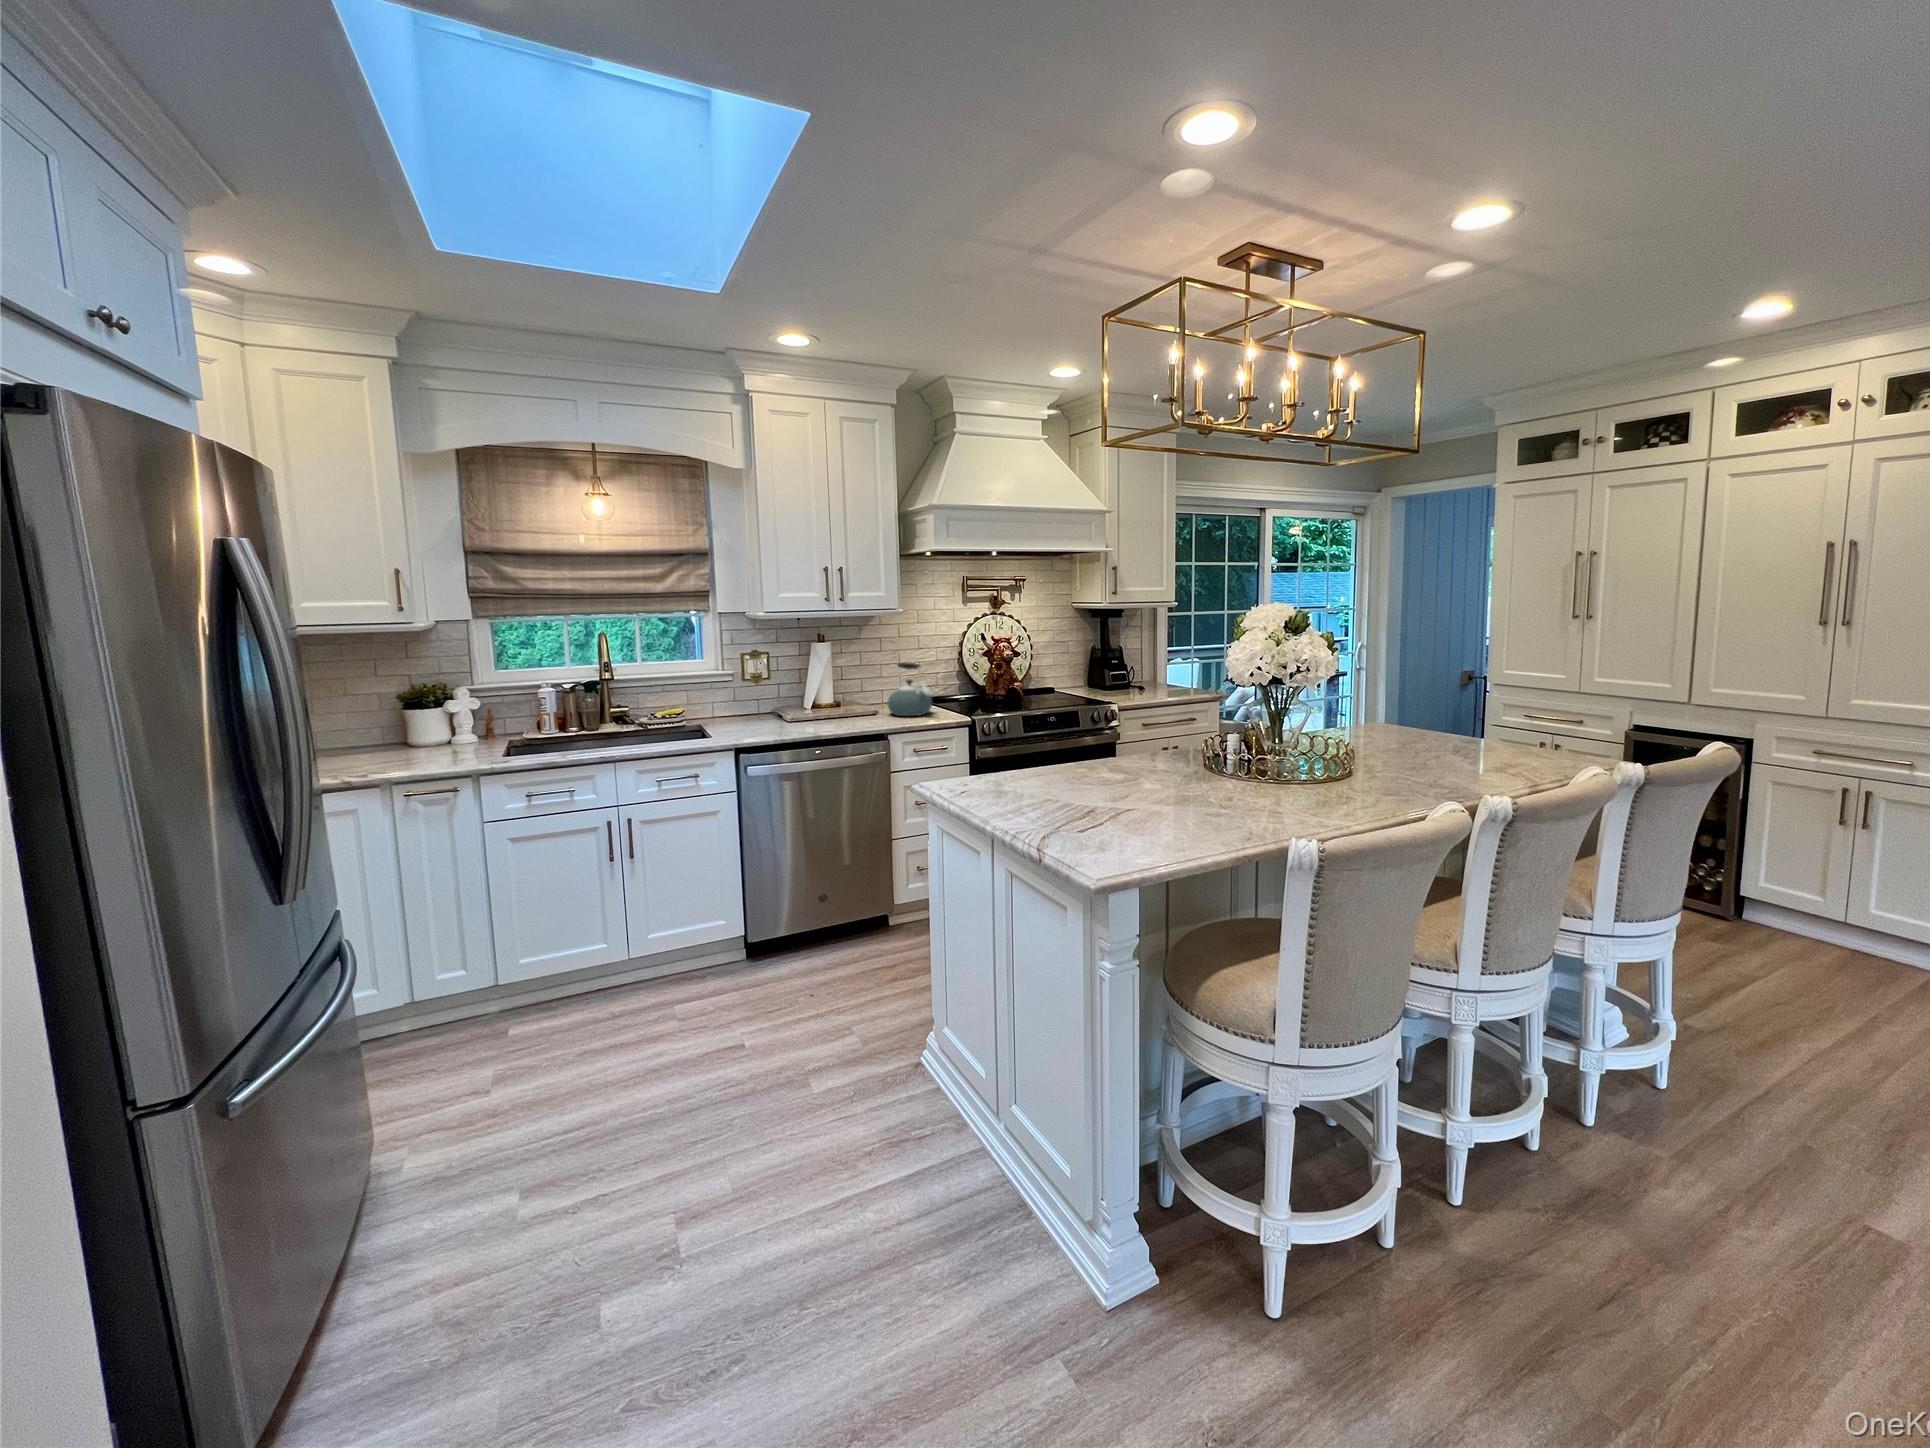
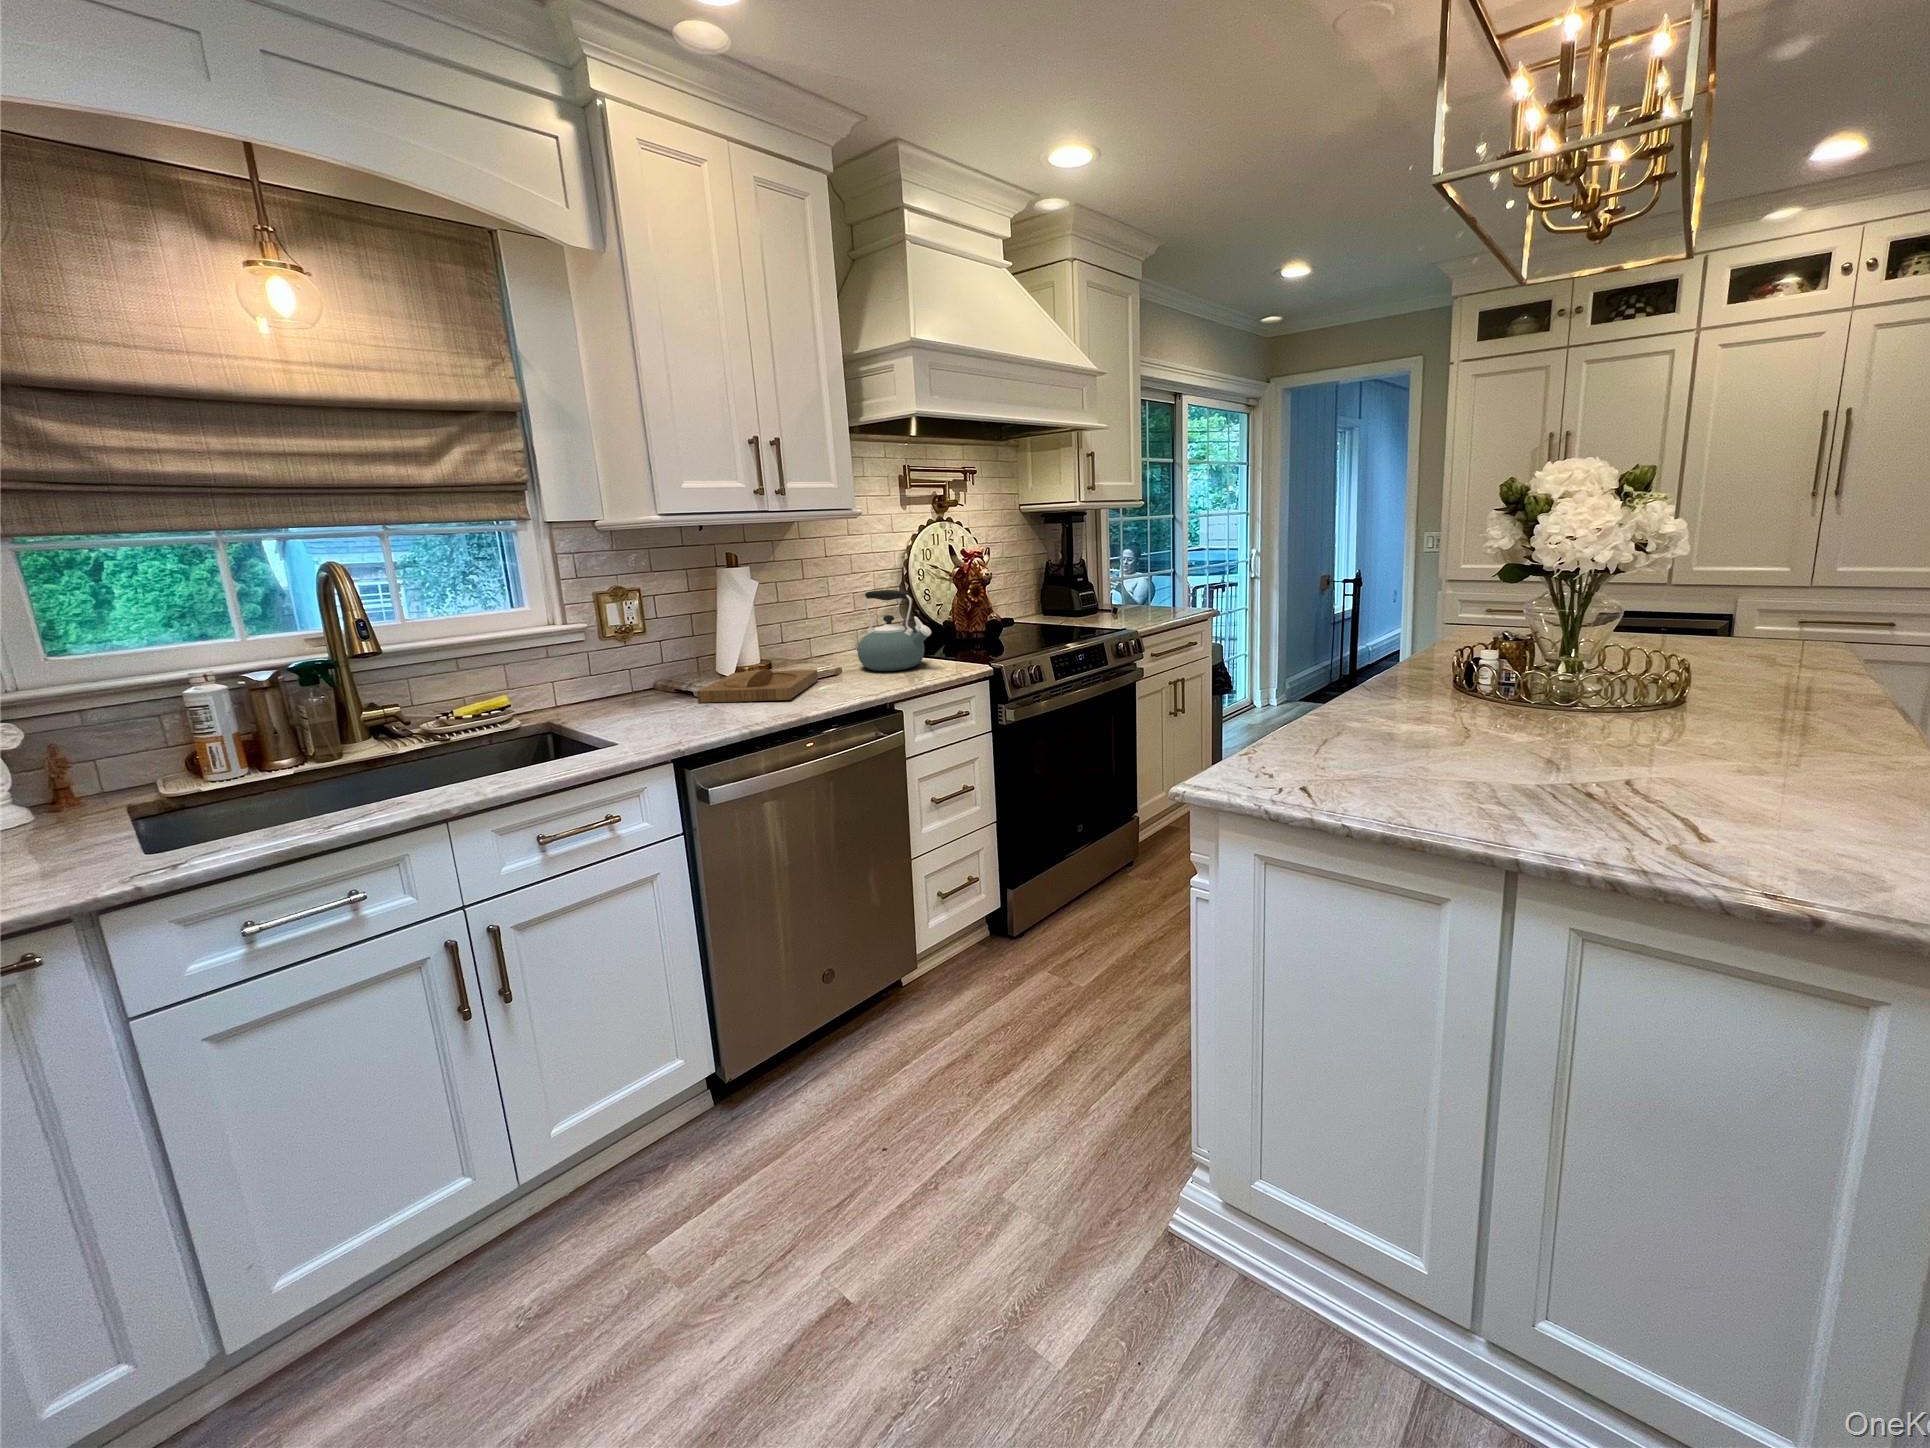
tray: none [774,707,854,726] -> present [697,669,818,703]

